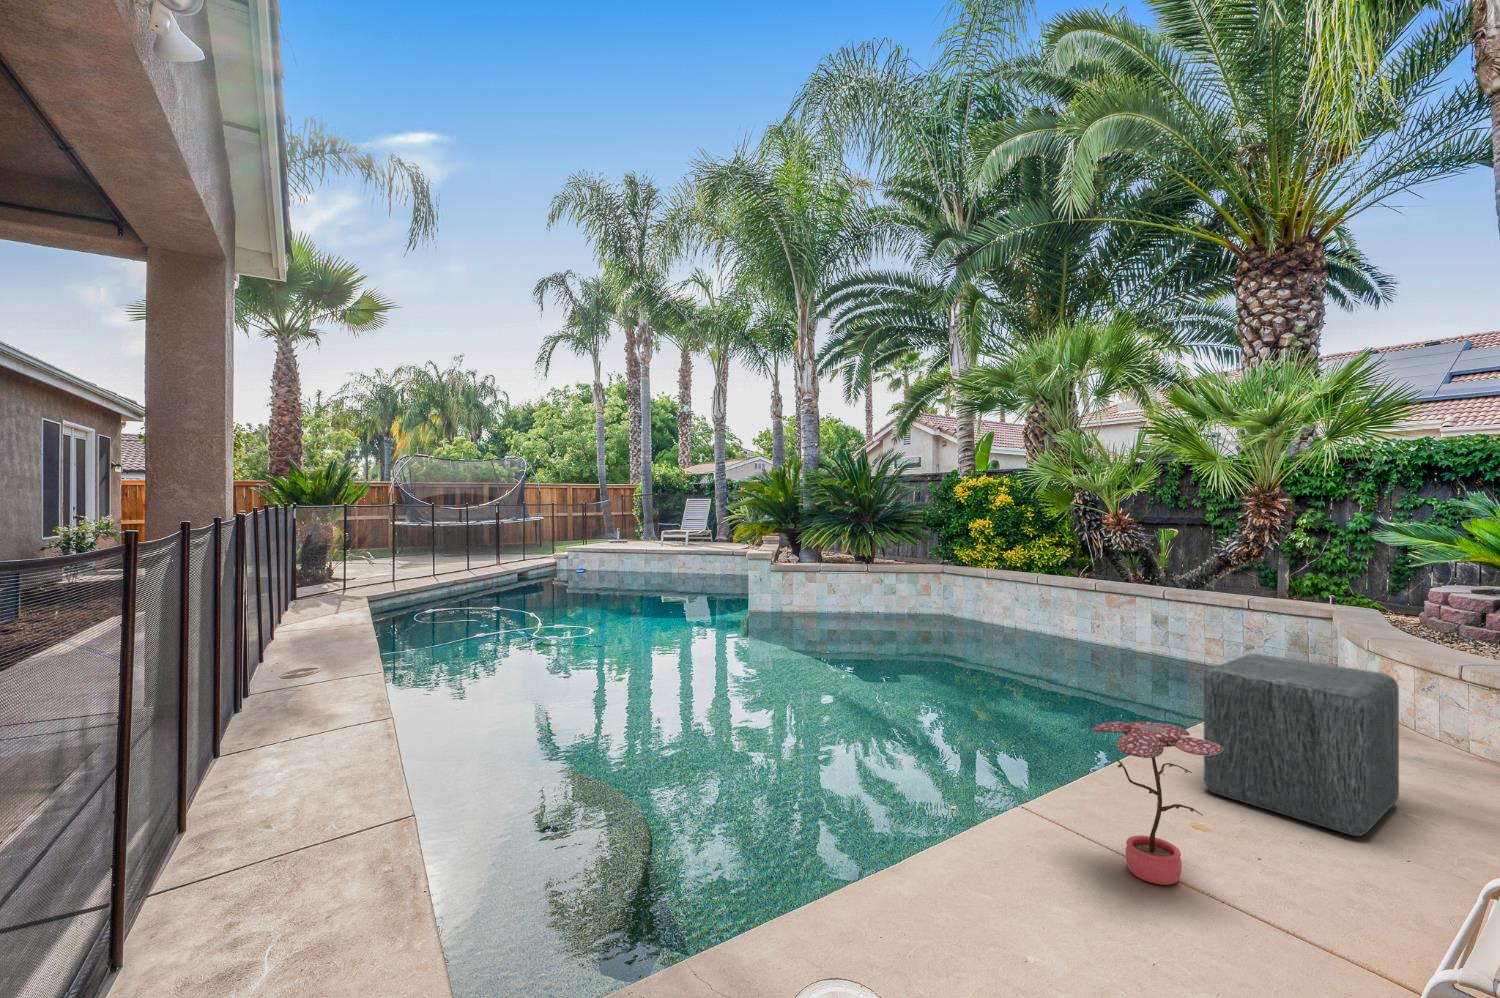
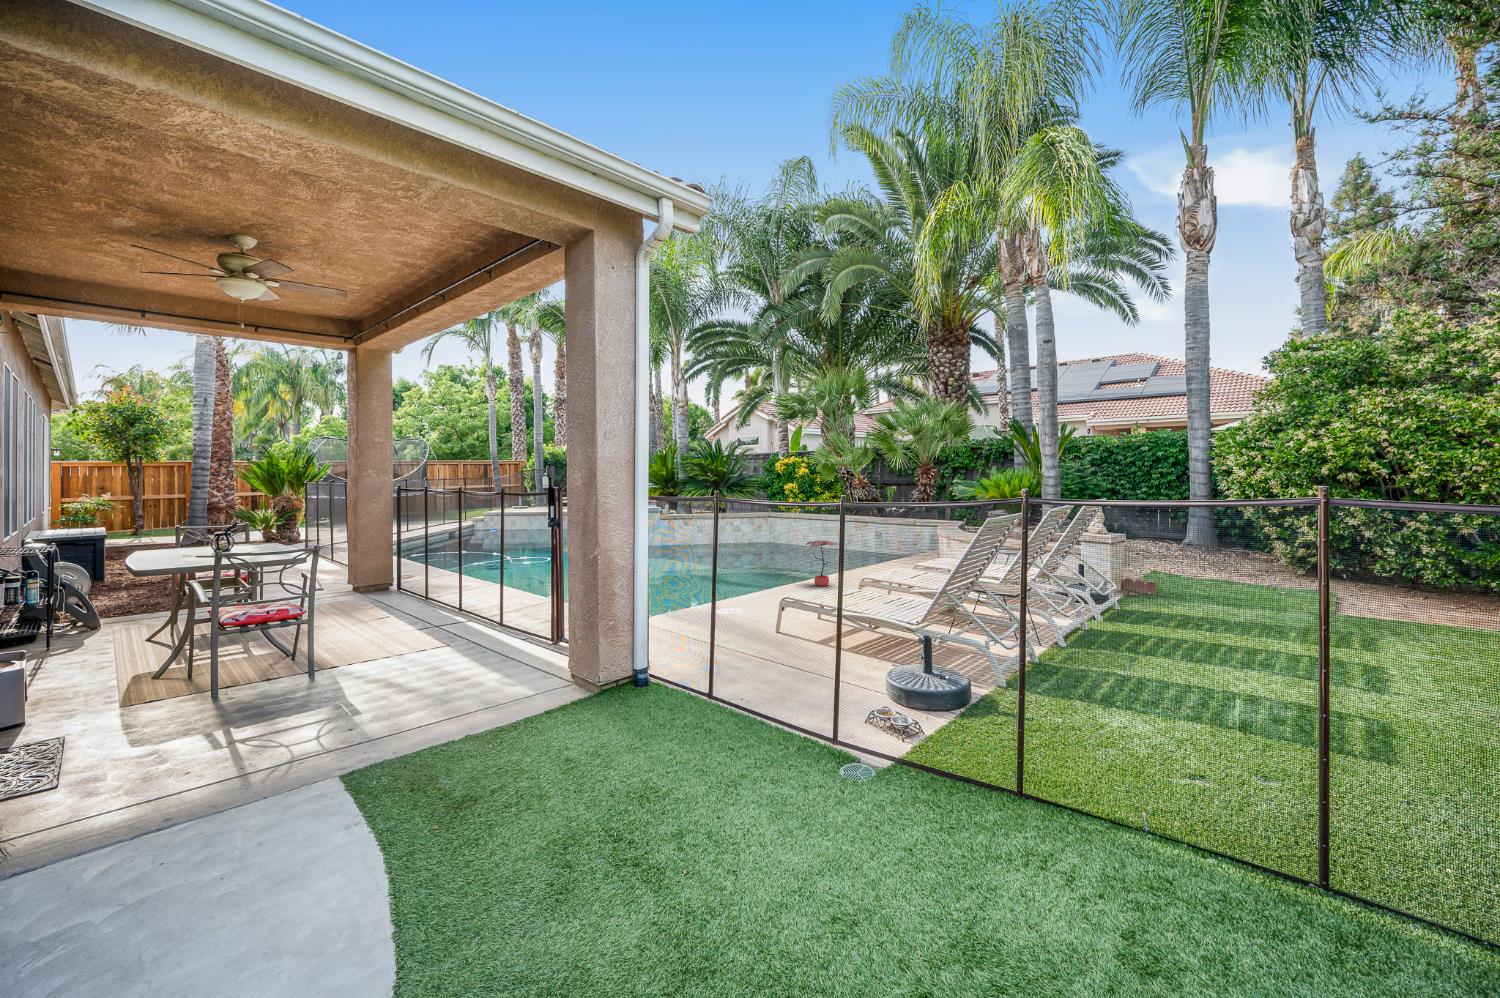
ottoman: present [1204,654,1399,836] -> none [850,528,908,577]

